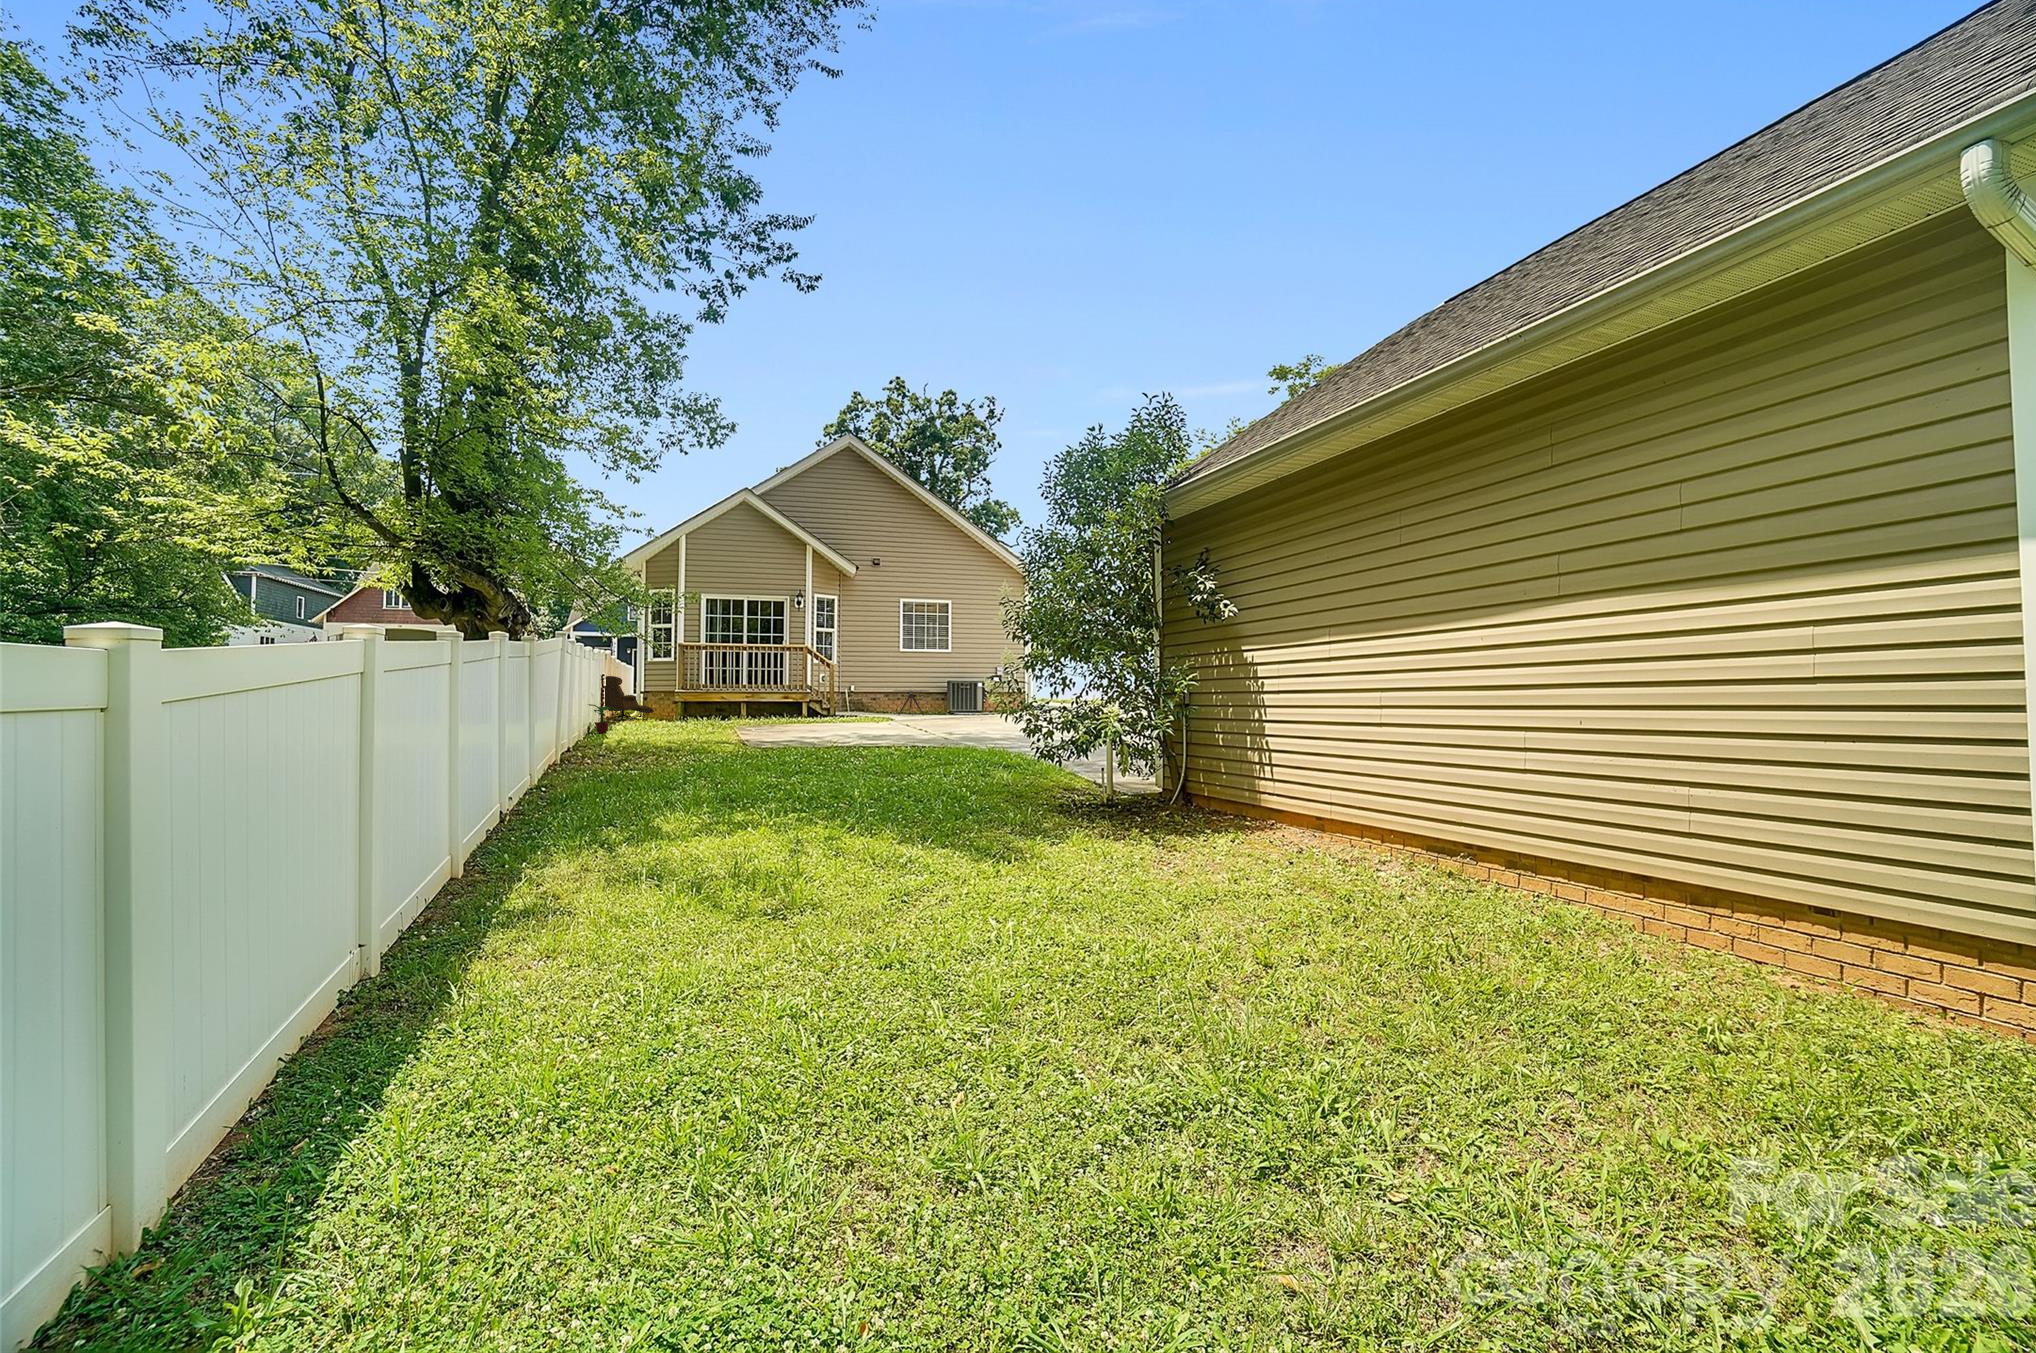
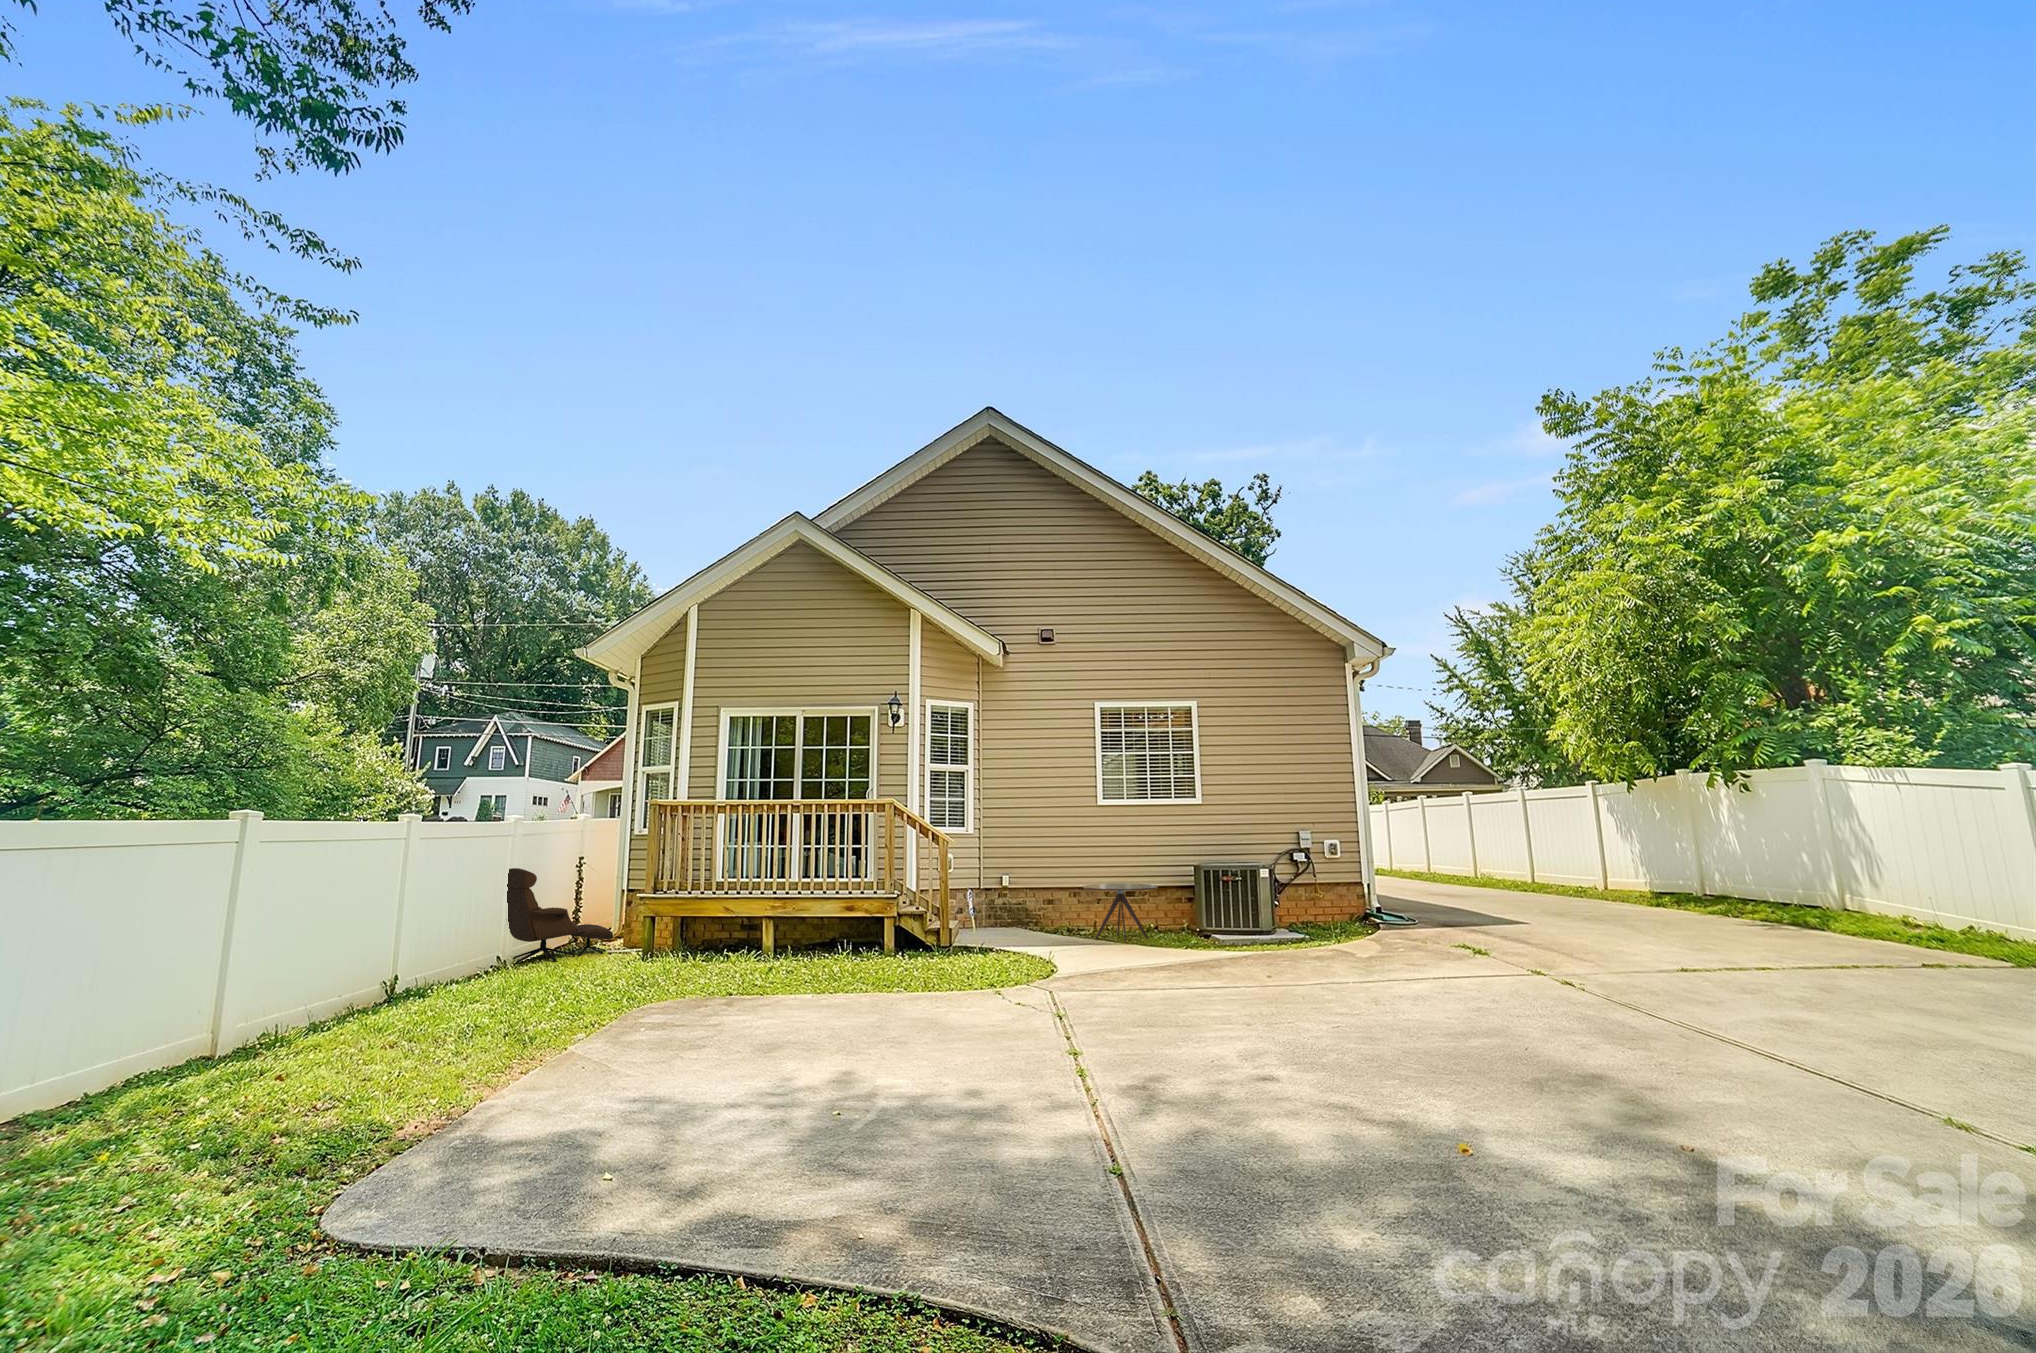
potted plant: present [589,704,616,734] -> none [191,983,317,1079]

